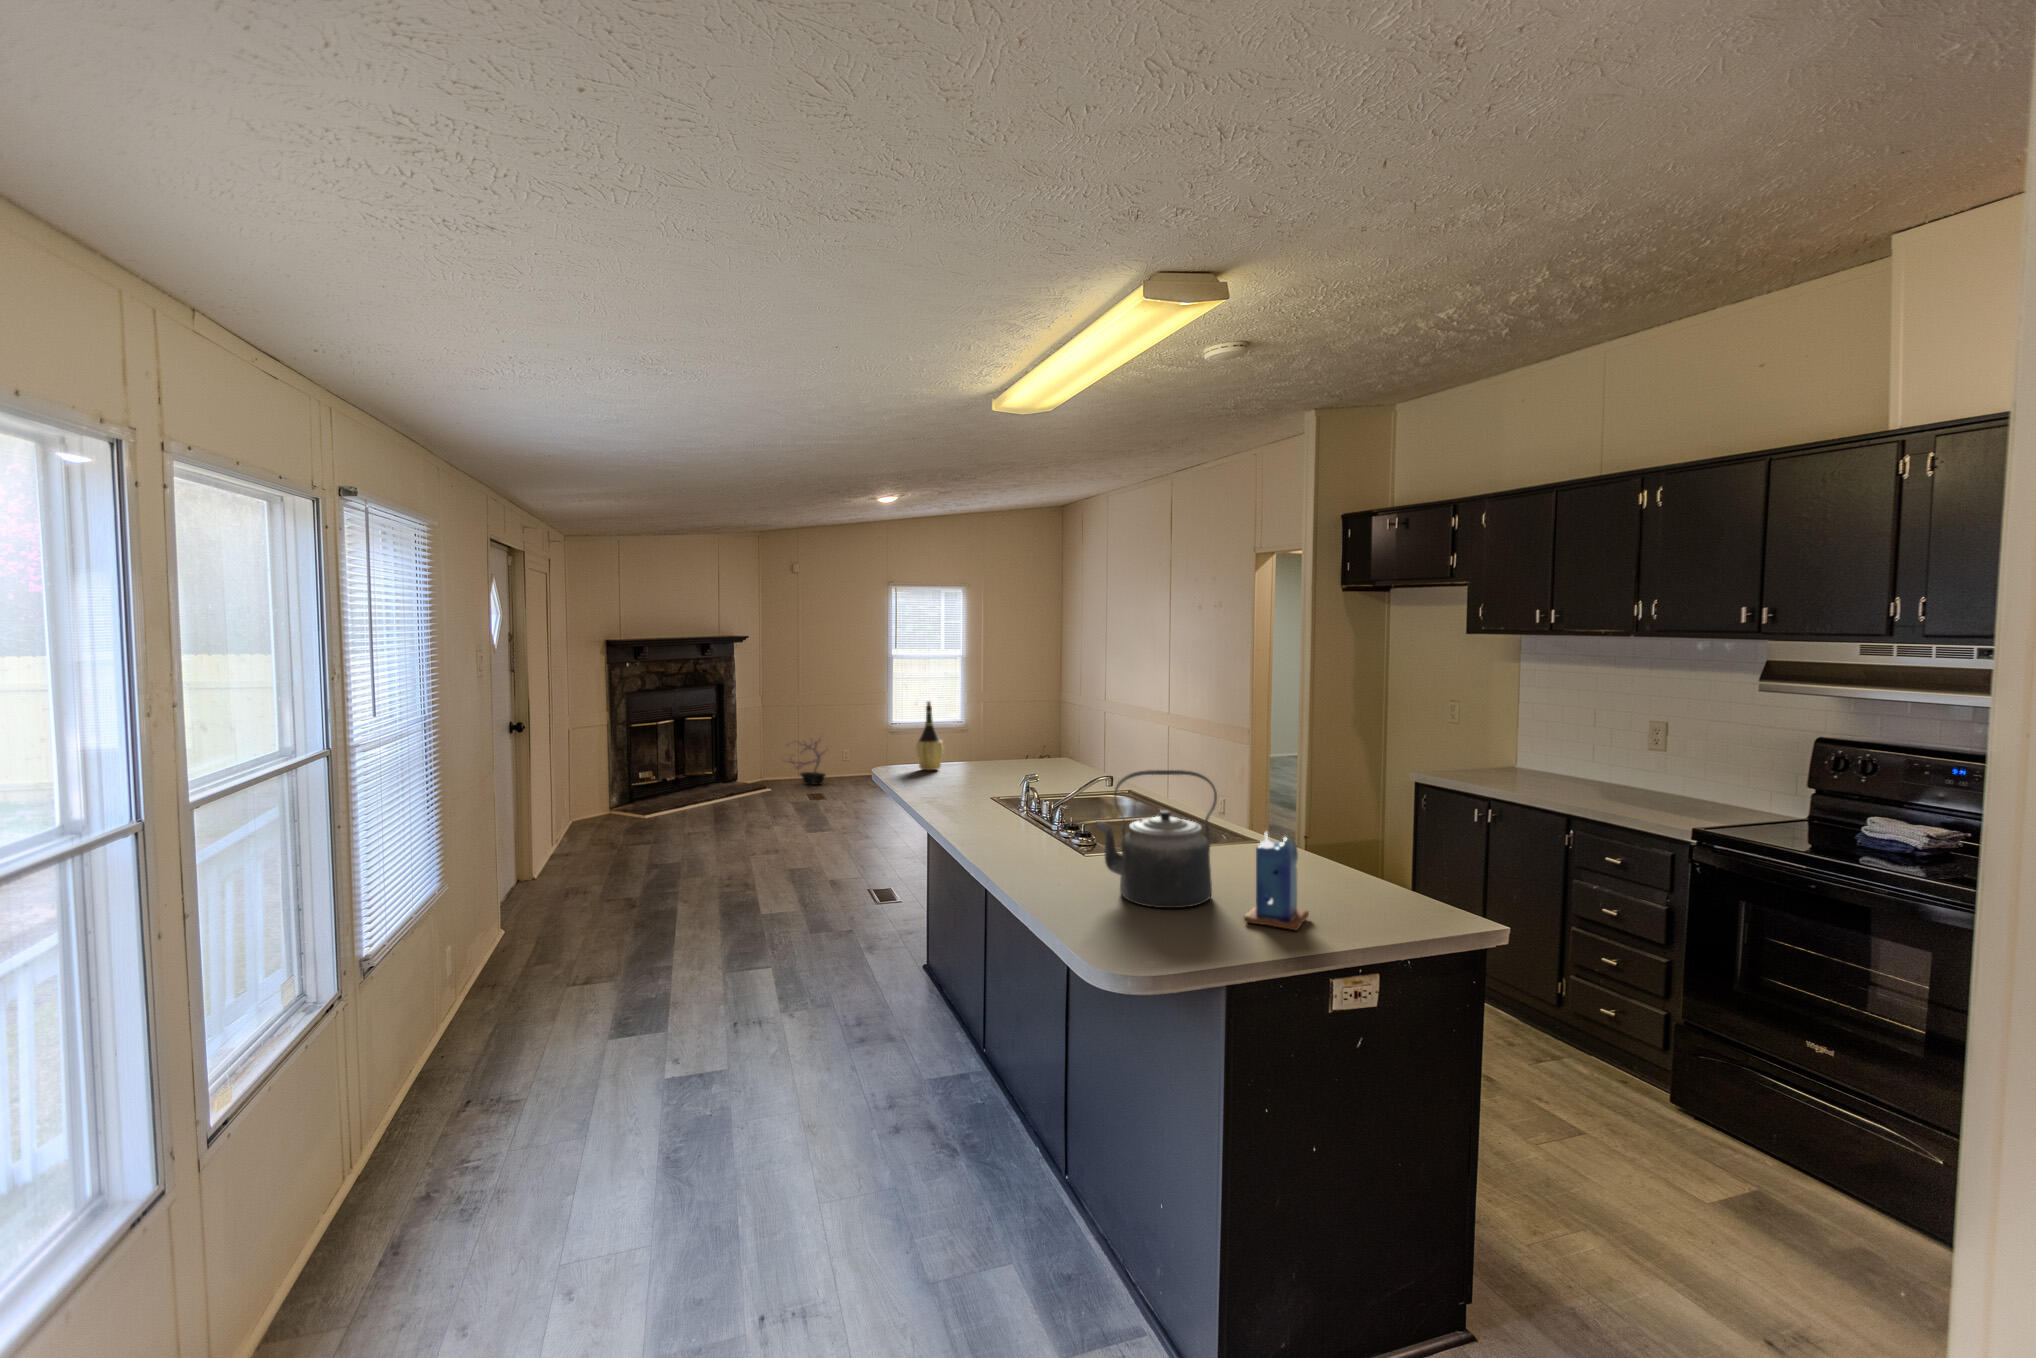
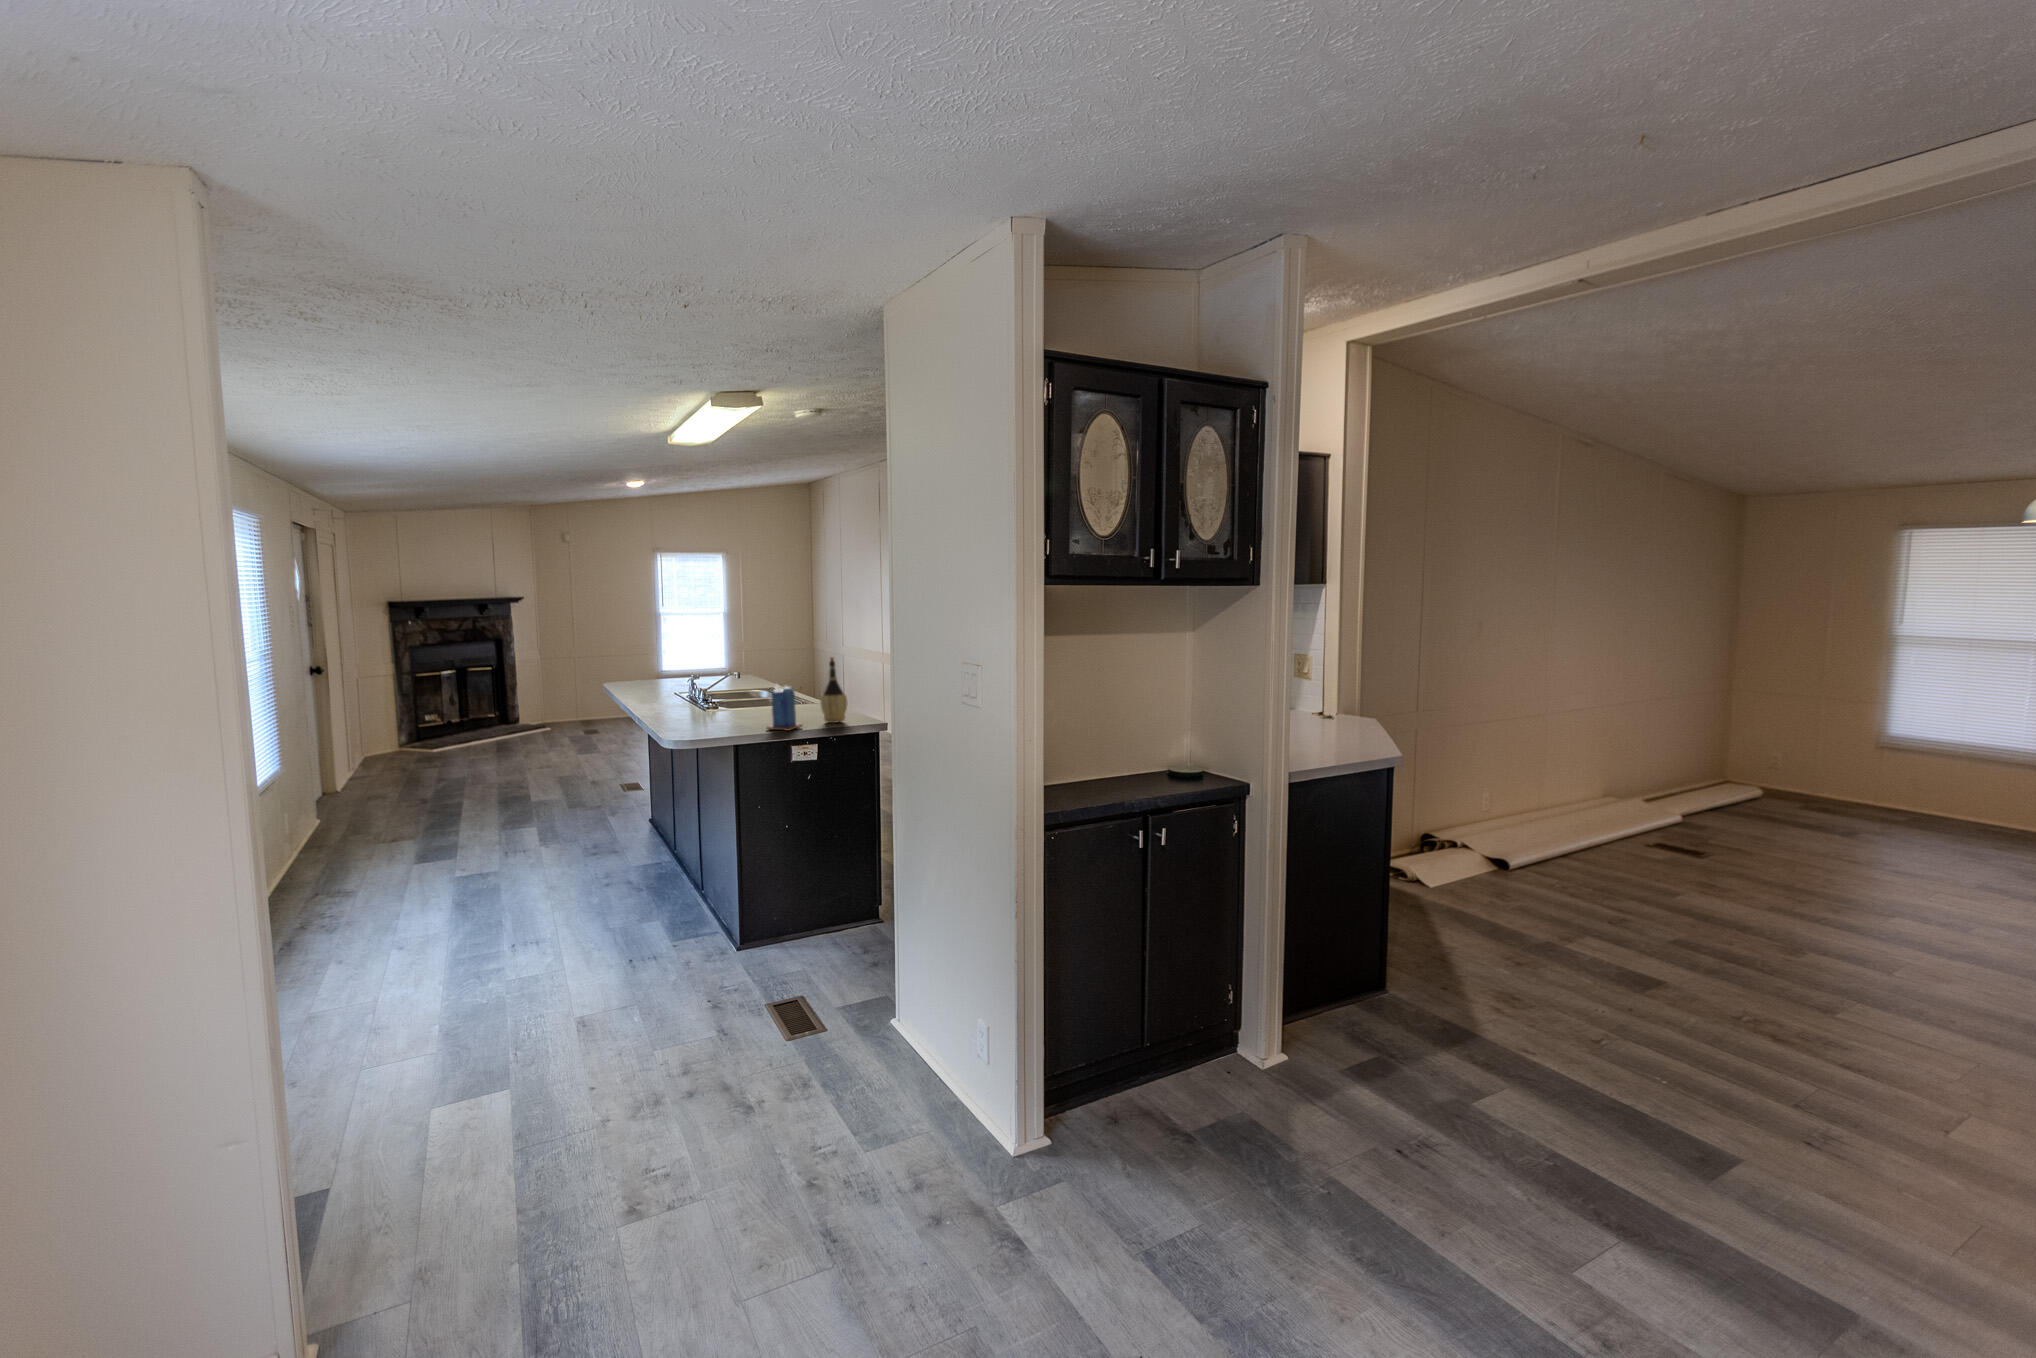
wine bottle: present [916,701,944,770] -> present [820,657,847,723]
potted plant: present [786,739,827,785] -> none [559,680,603,724]
kettle: present [1096,770,1217,908] -> none [698,658,763,727]

